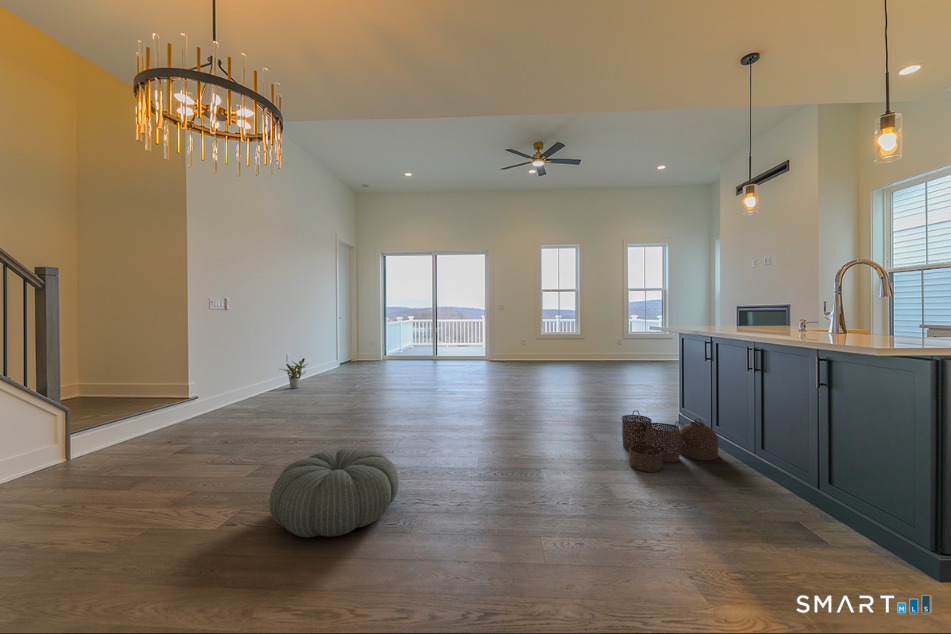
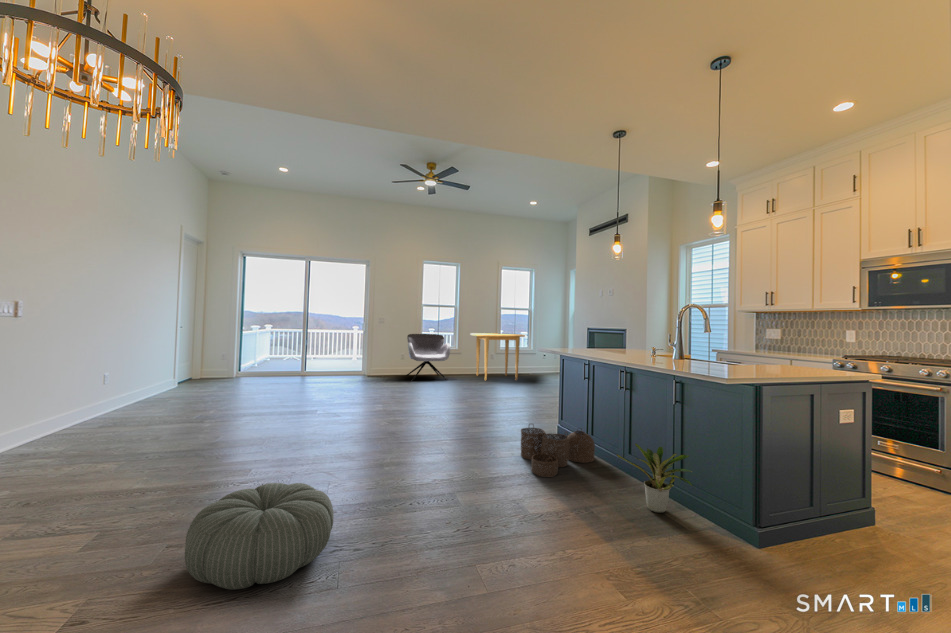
dining table: none [594,317,657,367] -> present [470,333,525,380]
armchair: none [528,320,572,366] -> present [406,334,451,381]
potted plant: present [281,358,306,389] -> present [617,443,692,513]

